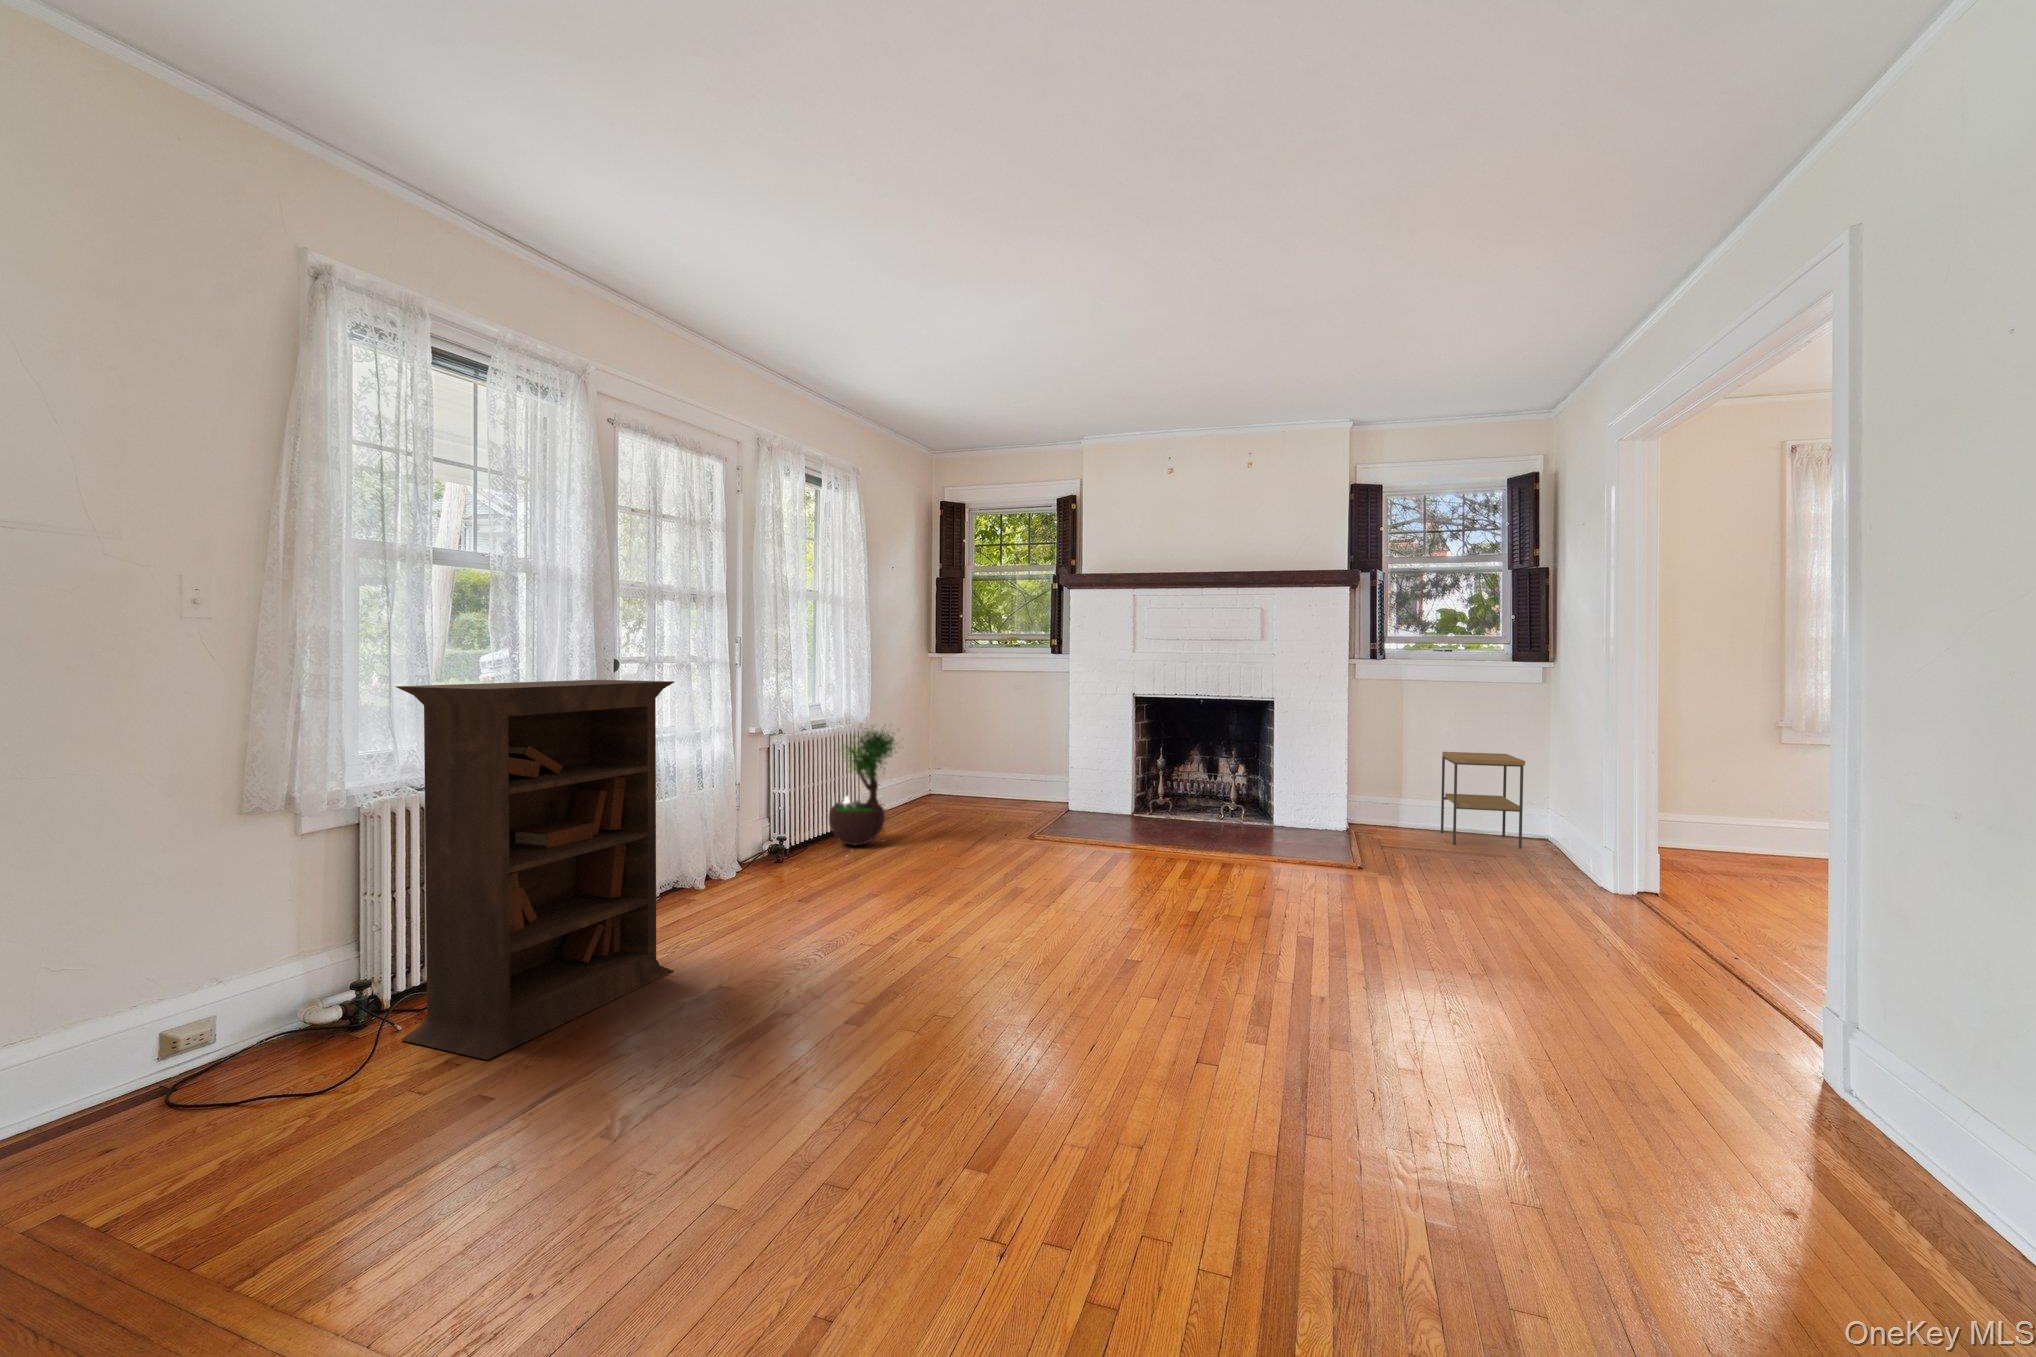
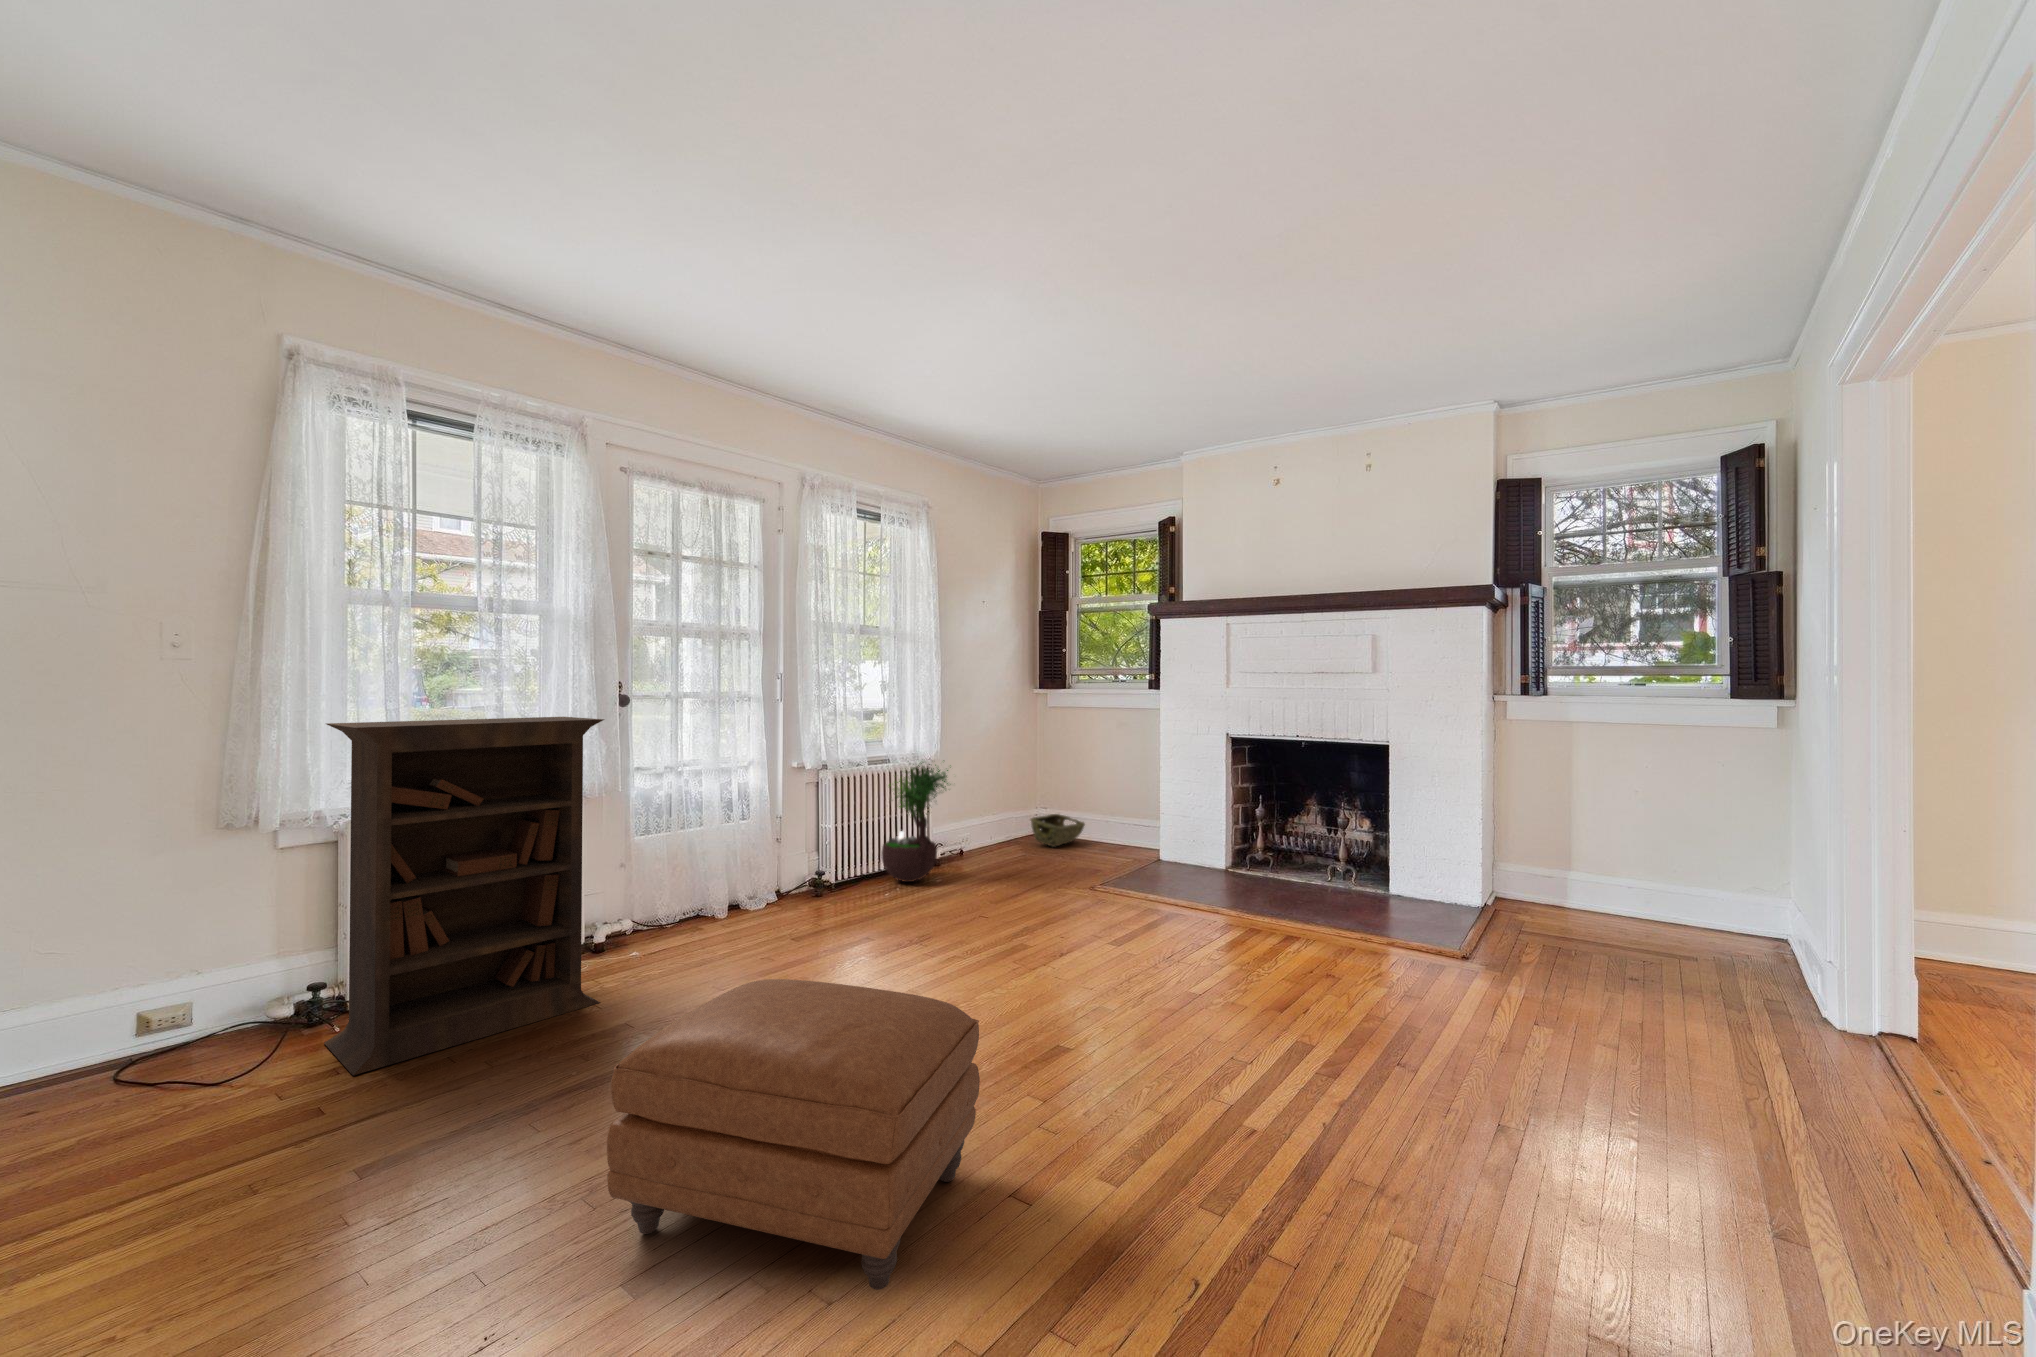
side table: present [1441,752,1525,848] -> none [1624,815,1737,954]
woven basket: none [938,776,985,807] -> present [1031,814,1085,847]
ottoman: none [939,901,1210,1116] -> present [607,979,980,1290]

